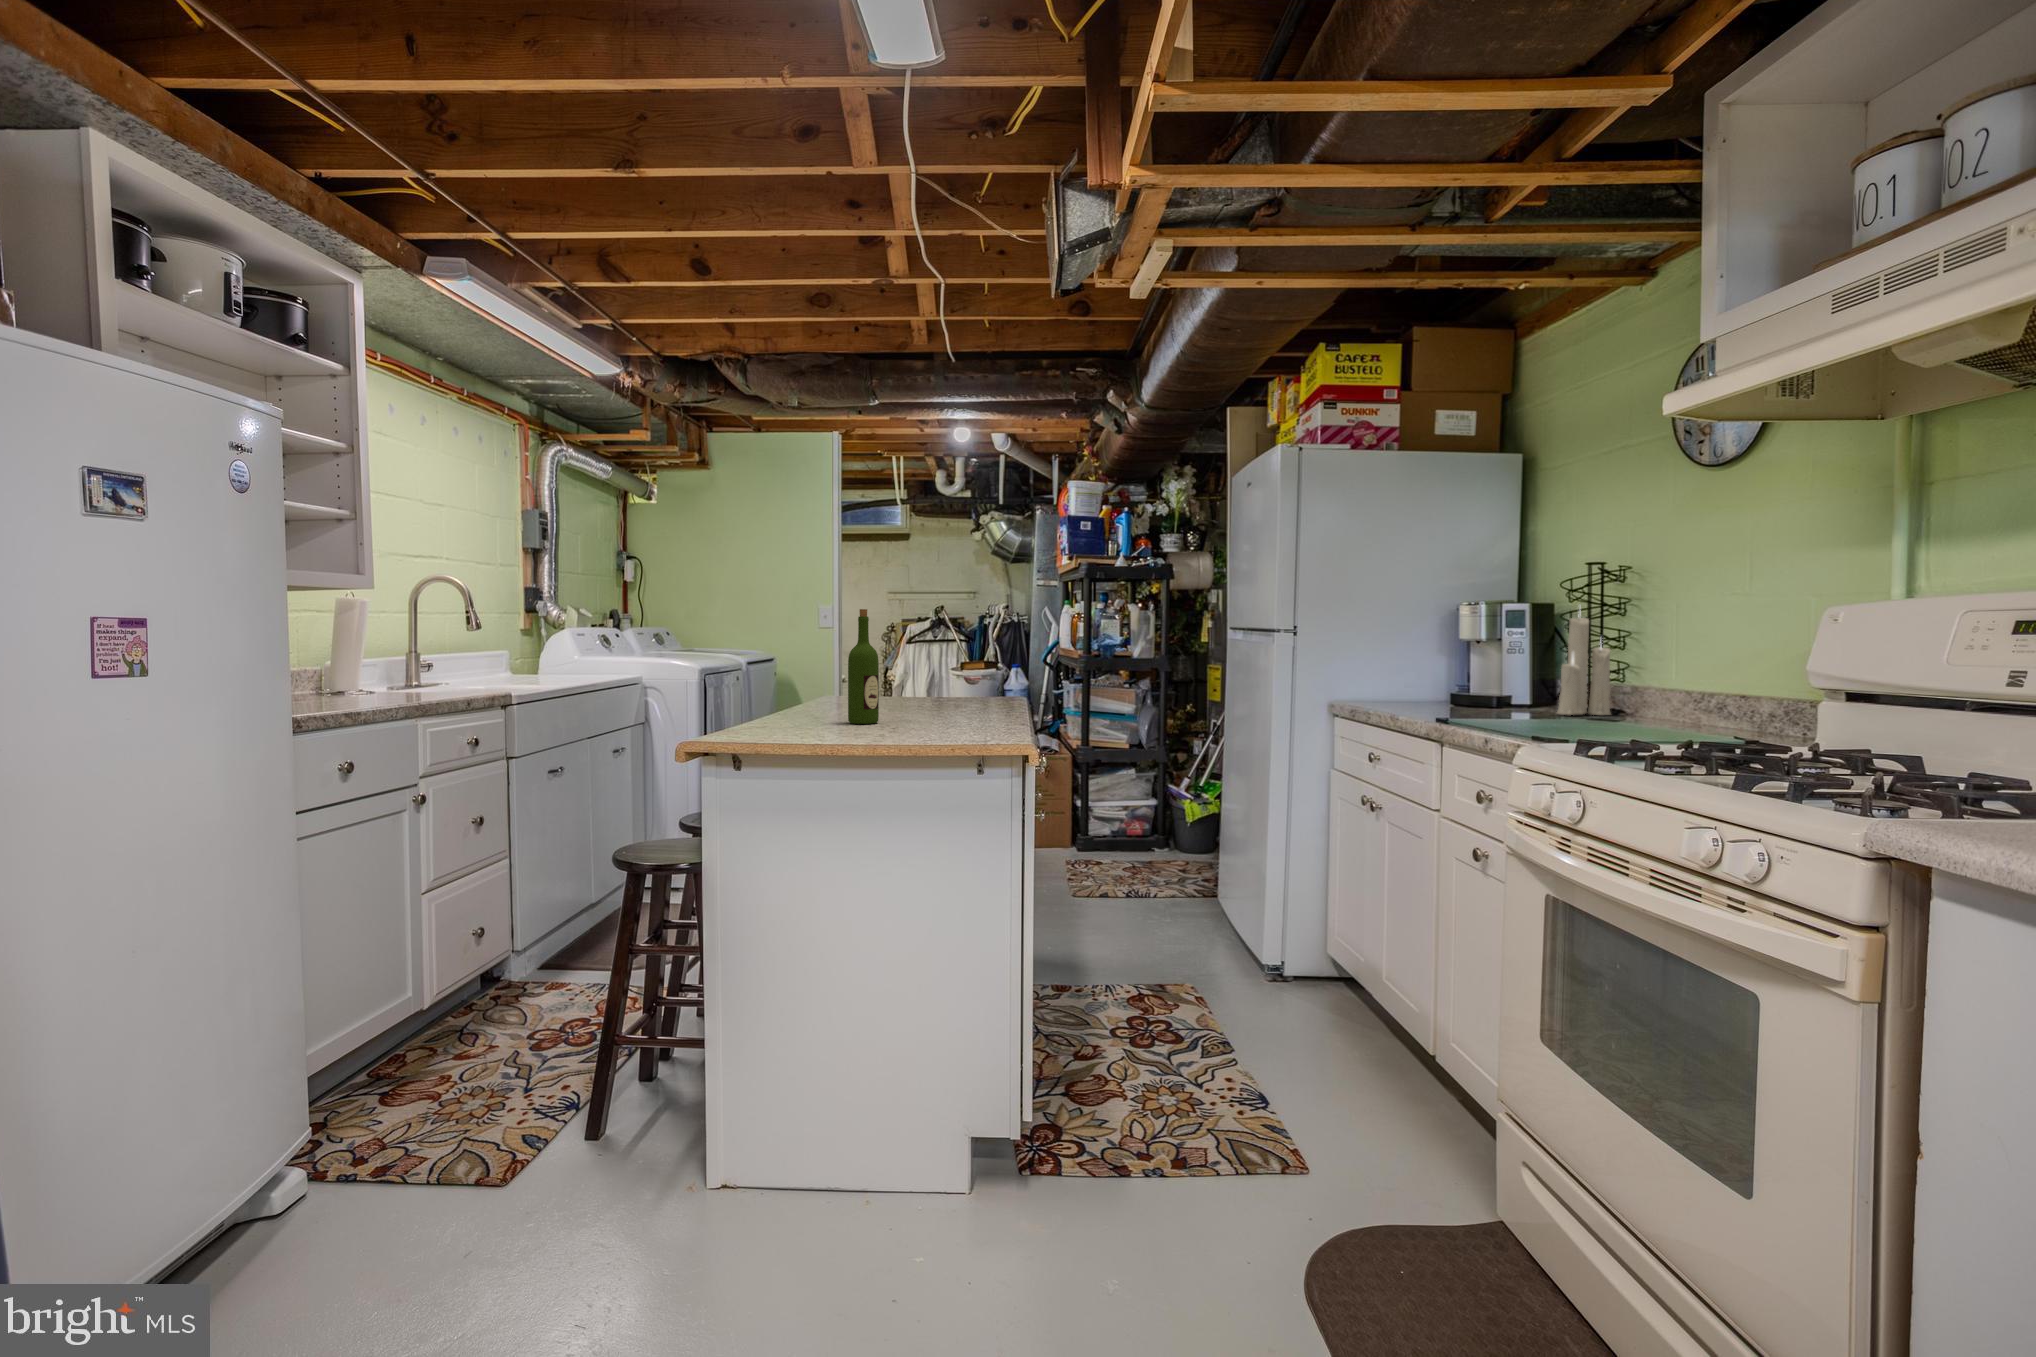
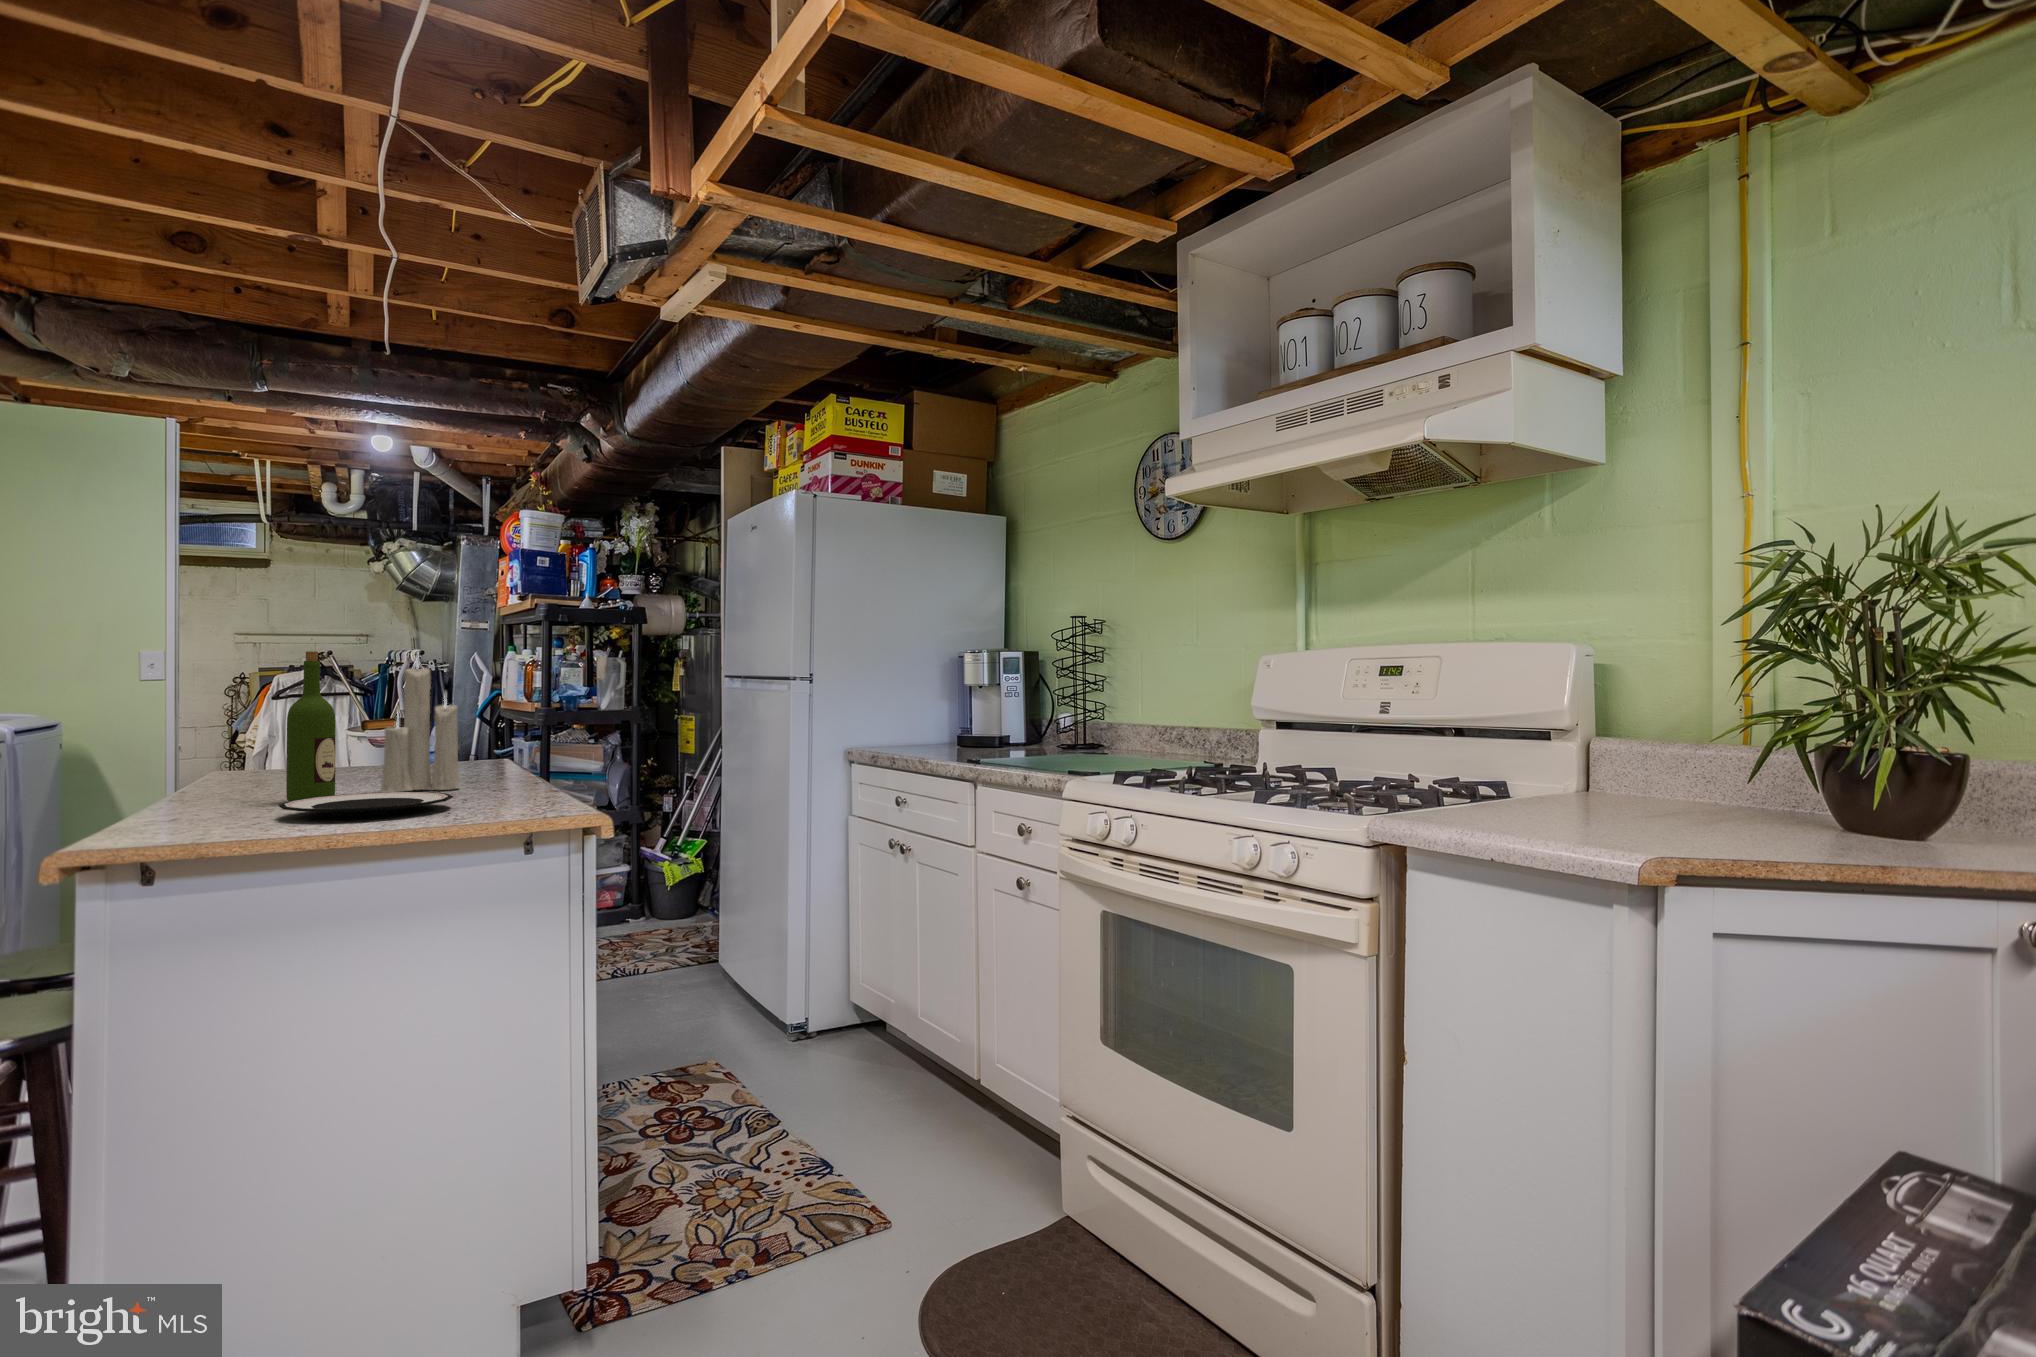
candle: present [1557,617,1611,715] -> present [380,659,460,792]
plate: none [831,719,944,736] -> present [278,792,453,816]

